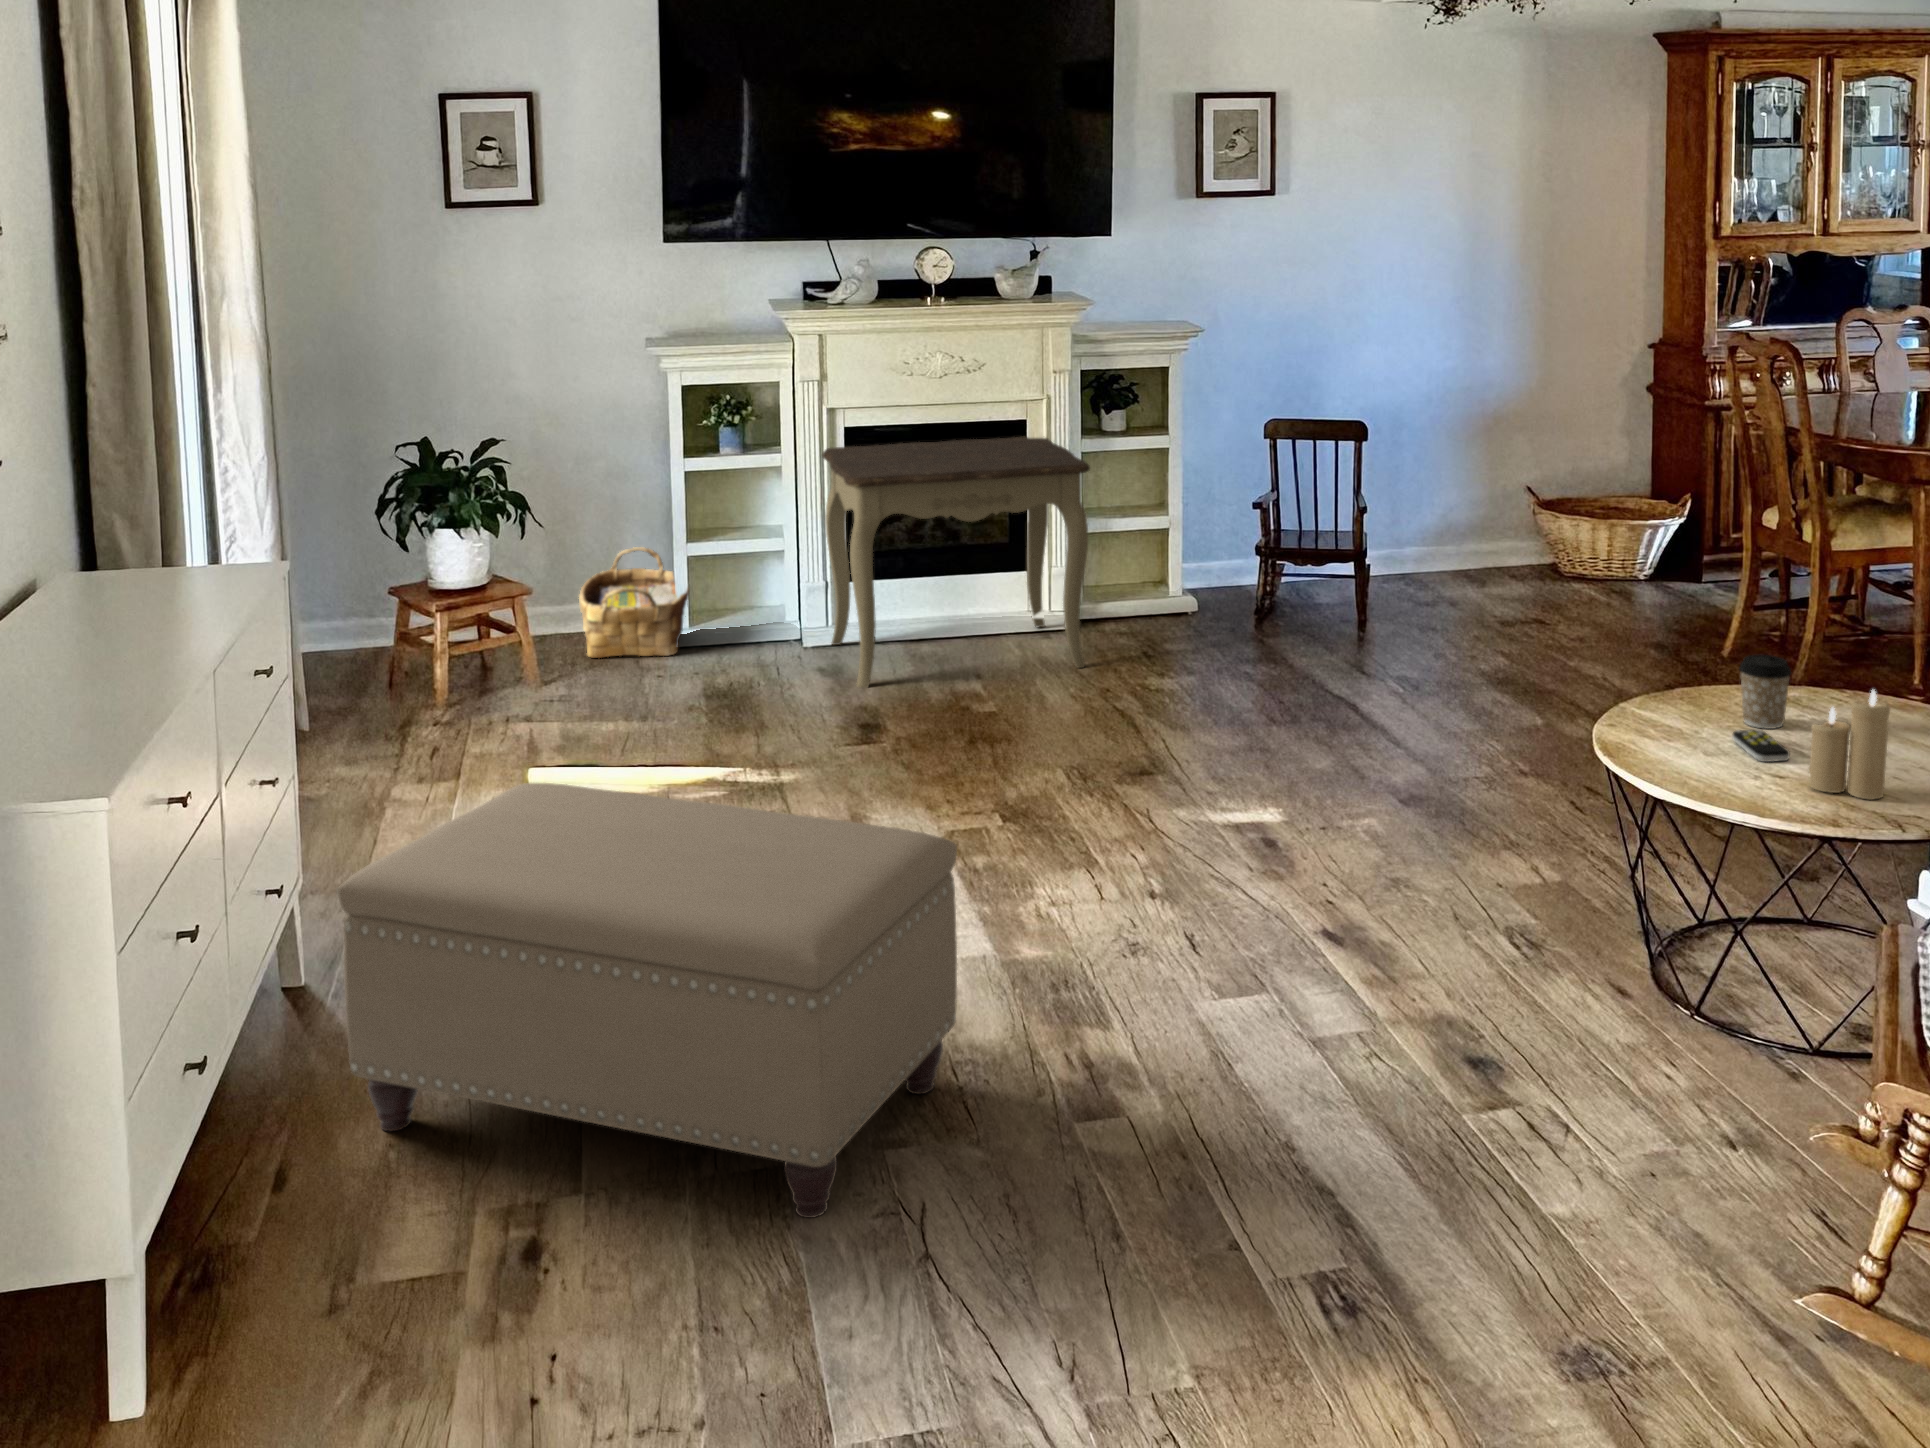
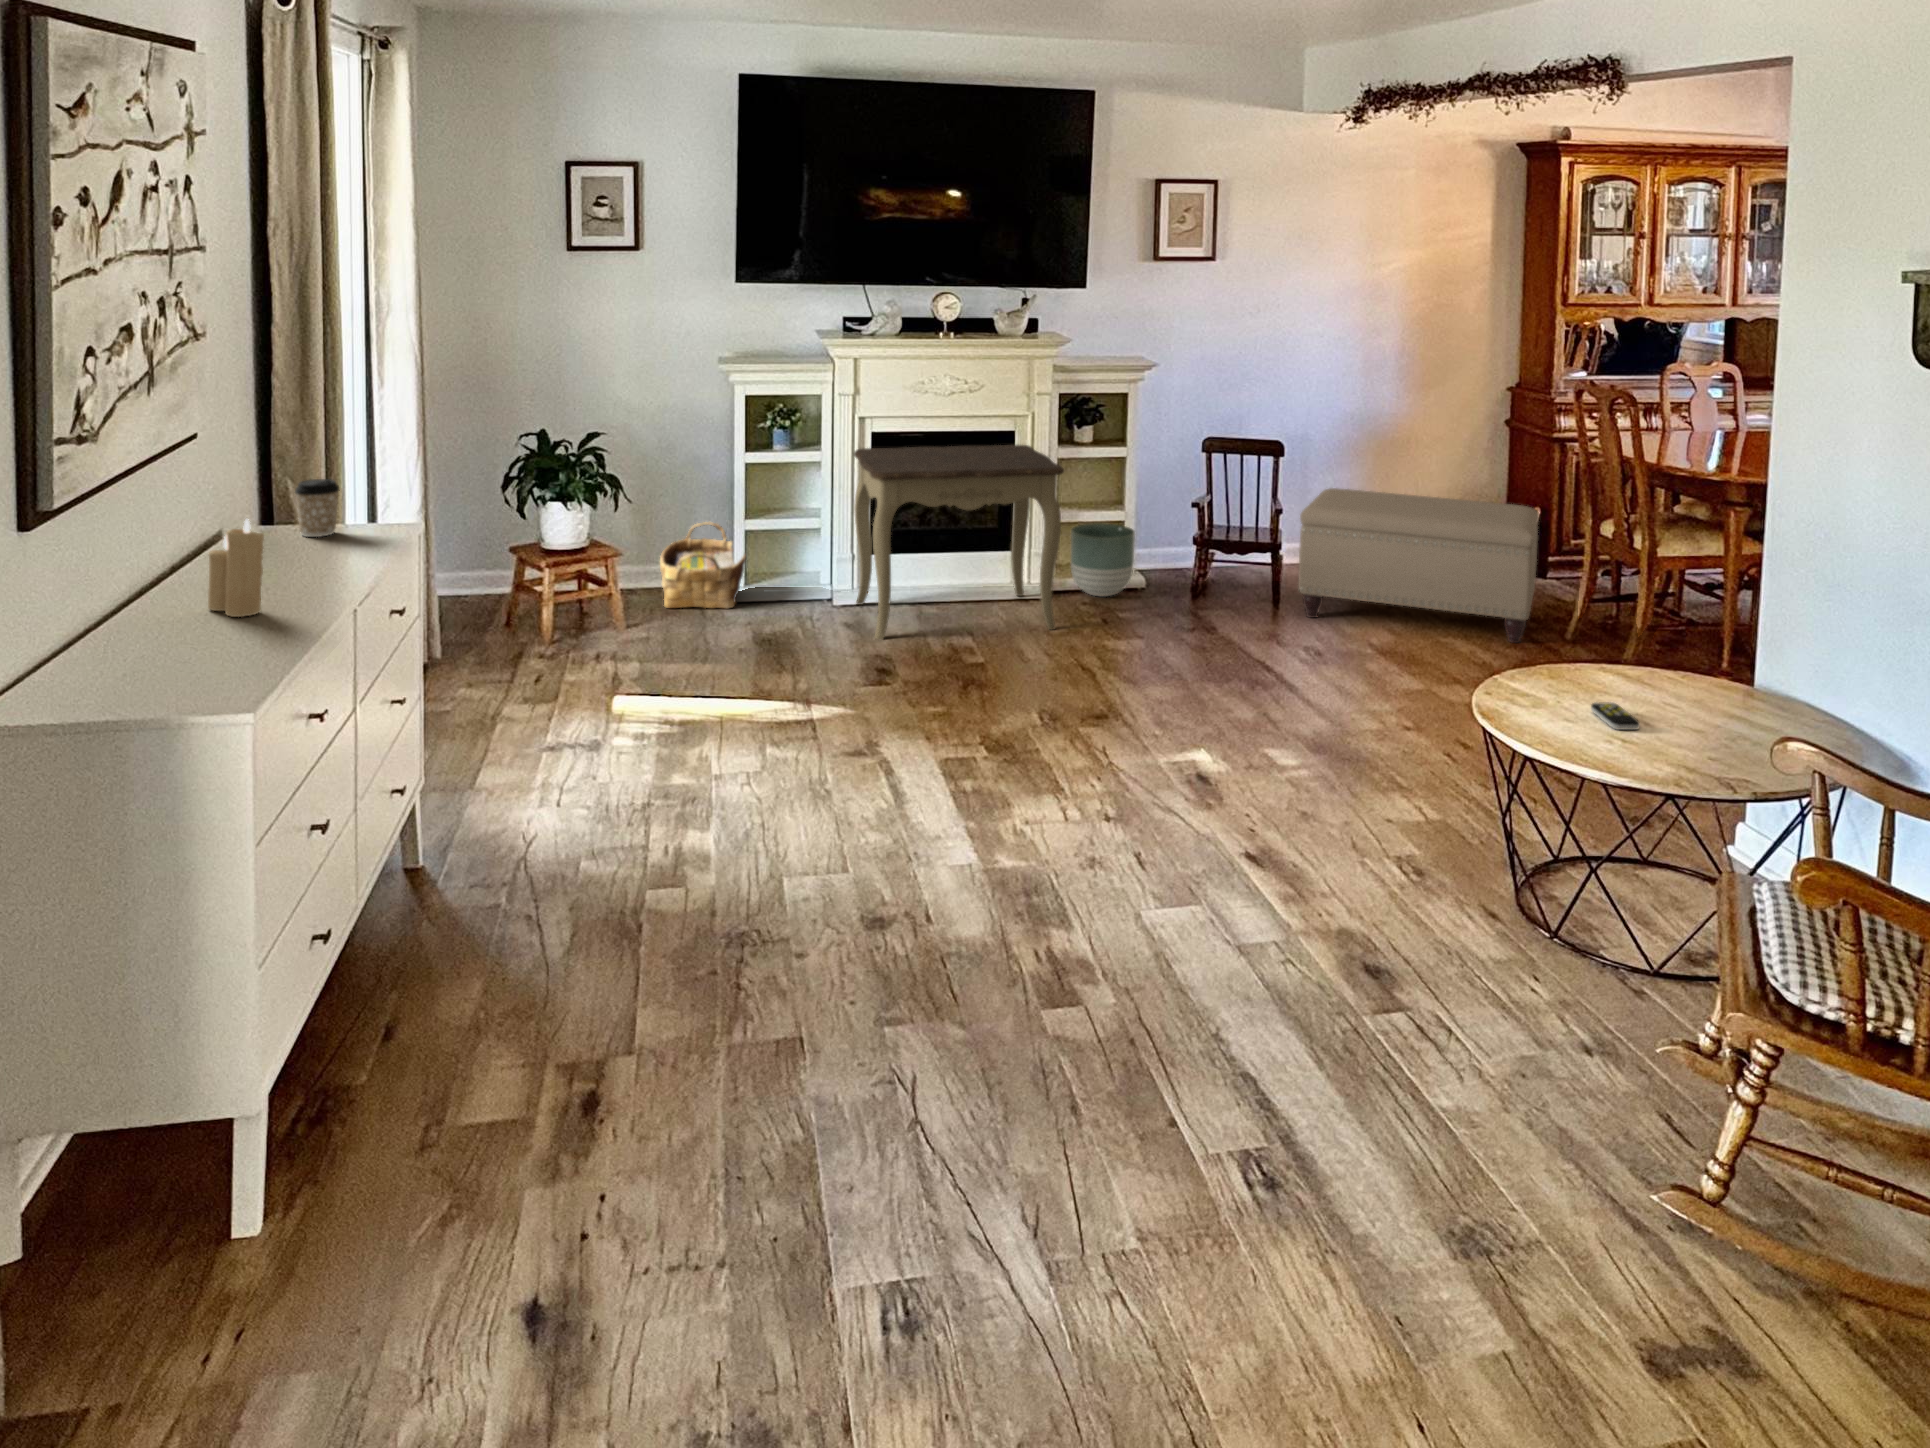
planter: none [1102,532,1182,624] -> present [1071,523,1135,596]
coffee cup: present [1739,654,1792,729] -> present [295,479,340,537]
candle: present [1809,690,1890,800] -> present [208,519,264,617]
ottoman: present [338,783,957,1218] -> present [1298,488,1539,643]

